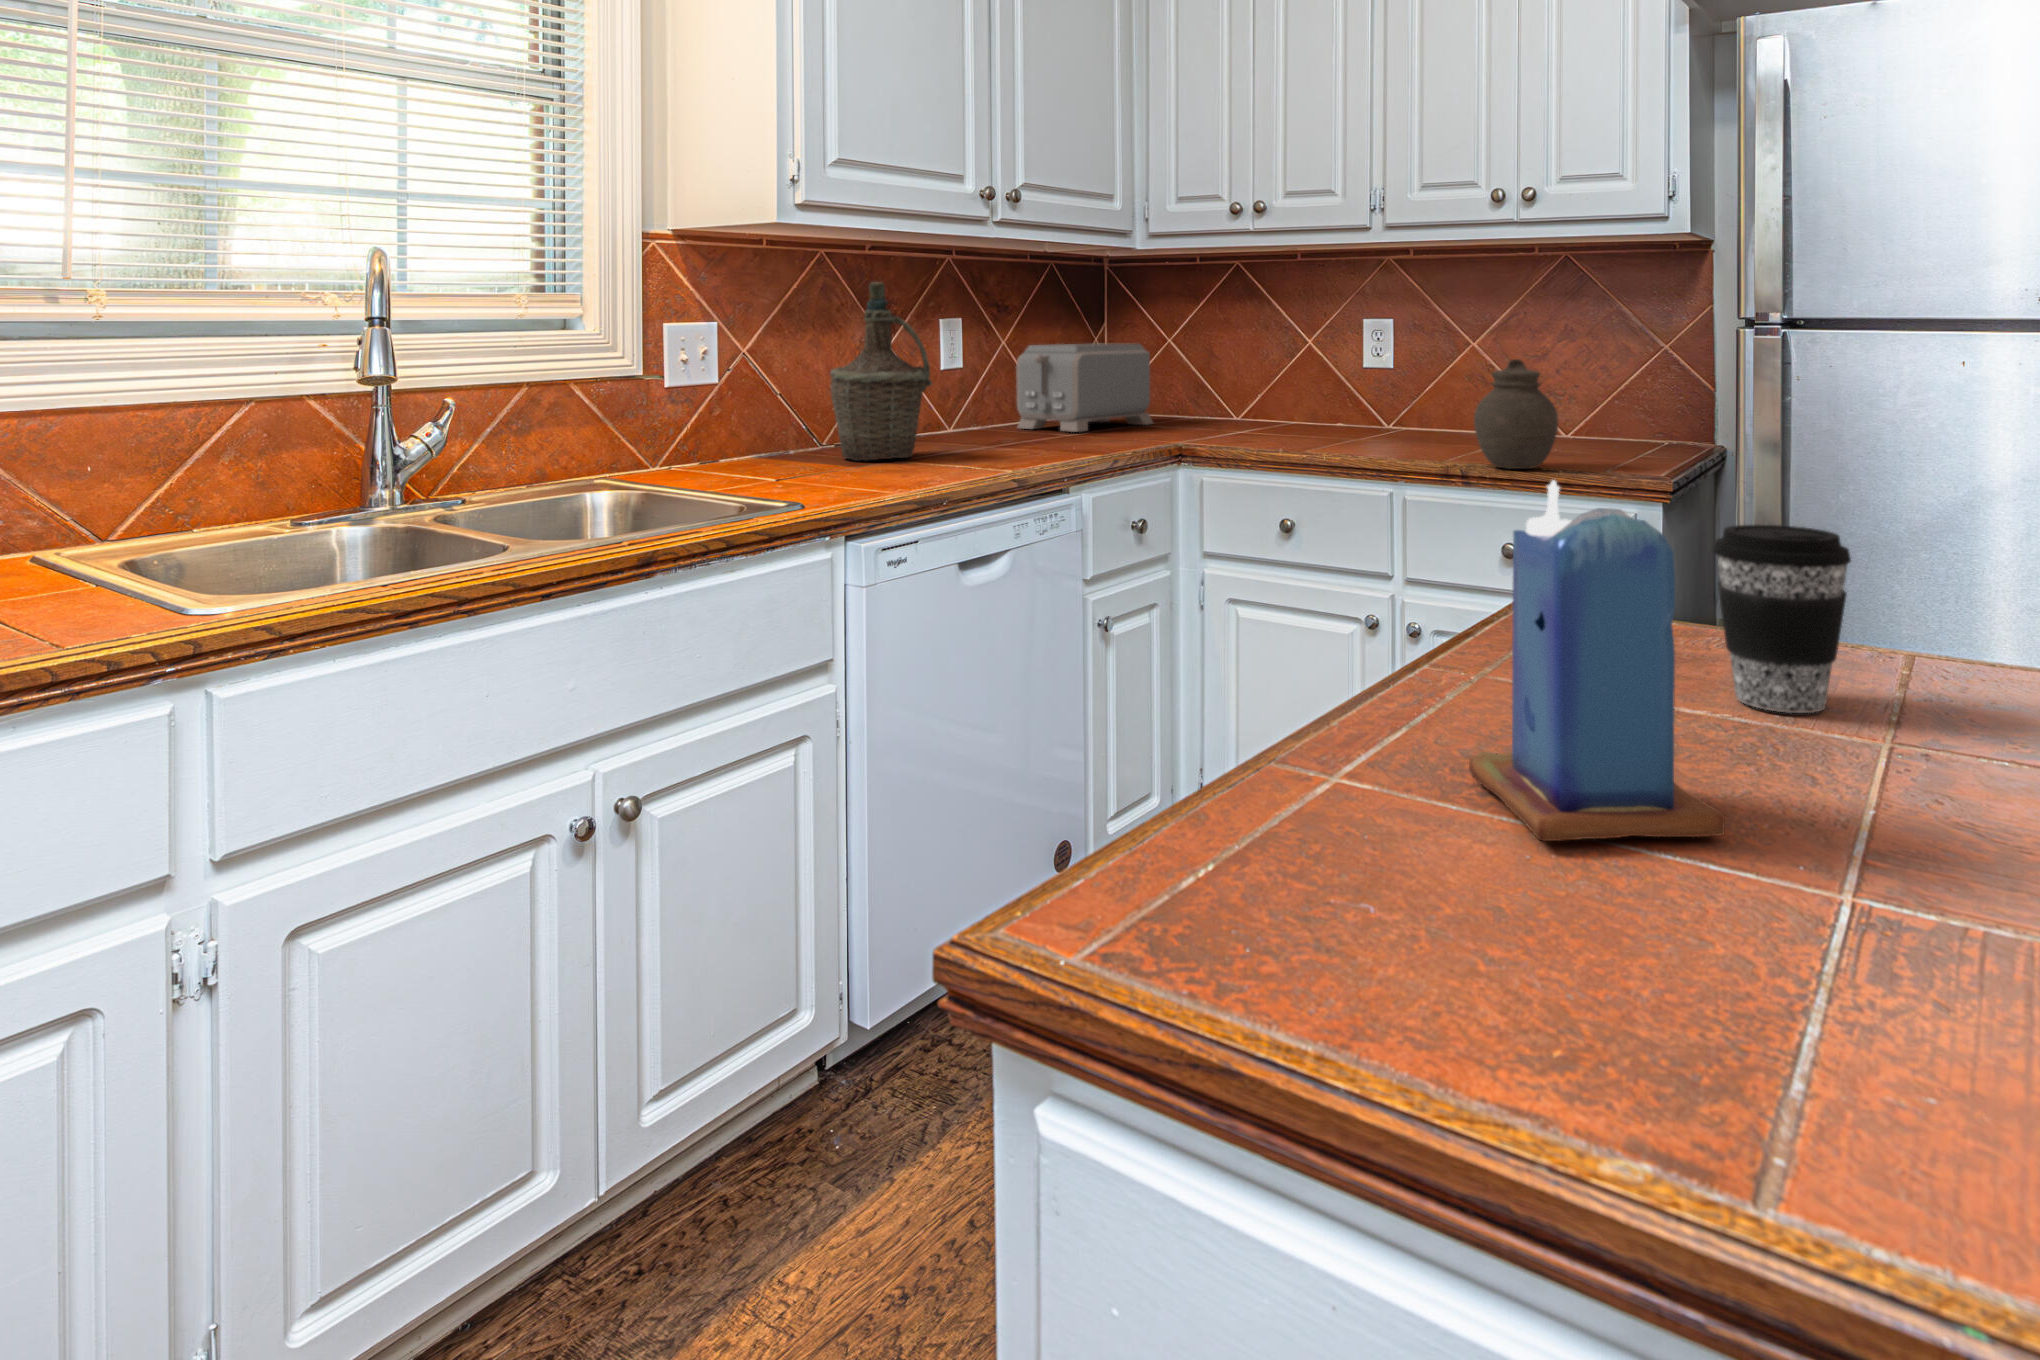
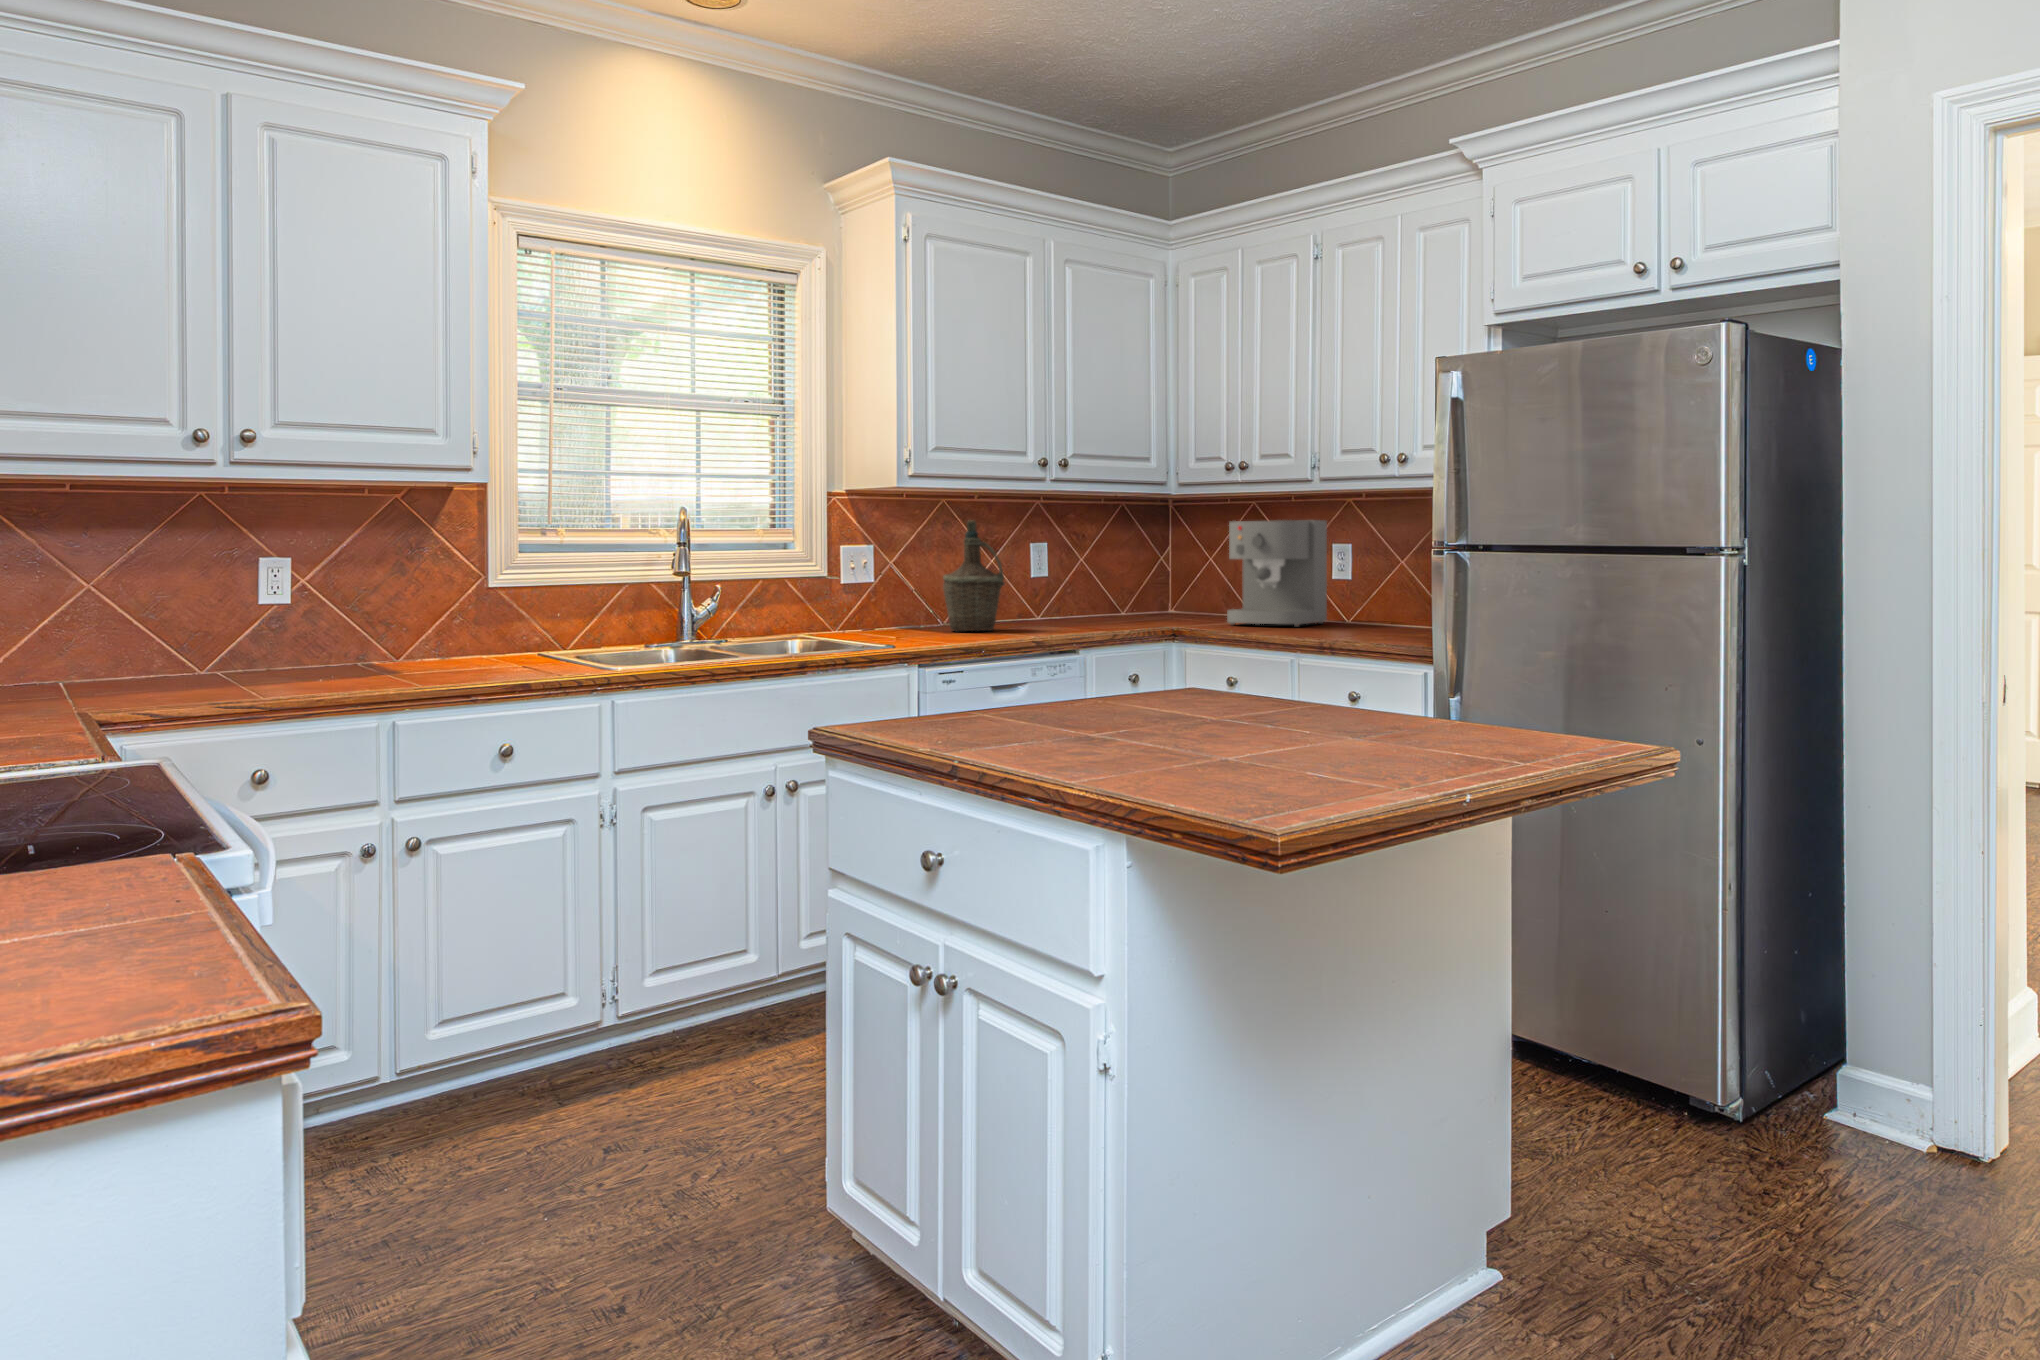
coffee maker: none [1234,285,1358,438] -> present [1227,520,1327,627]
toaster: present [1016,344,1153,432] -> none [1090,562,1192,621]
jar: present [1474,359,1558,469] -> none [1337,569,1392,641]
candle: present [1469,480,1725,841] -> none [1018,598,1090,715]
coffee cup: present [1713,525,1851,713] -> none [1172,628,1223,701]

